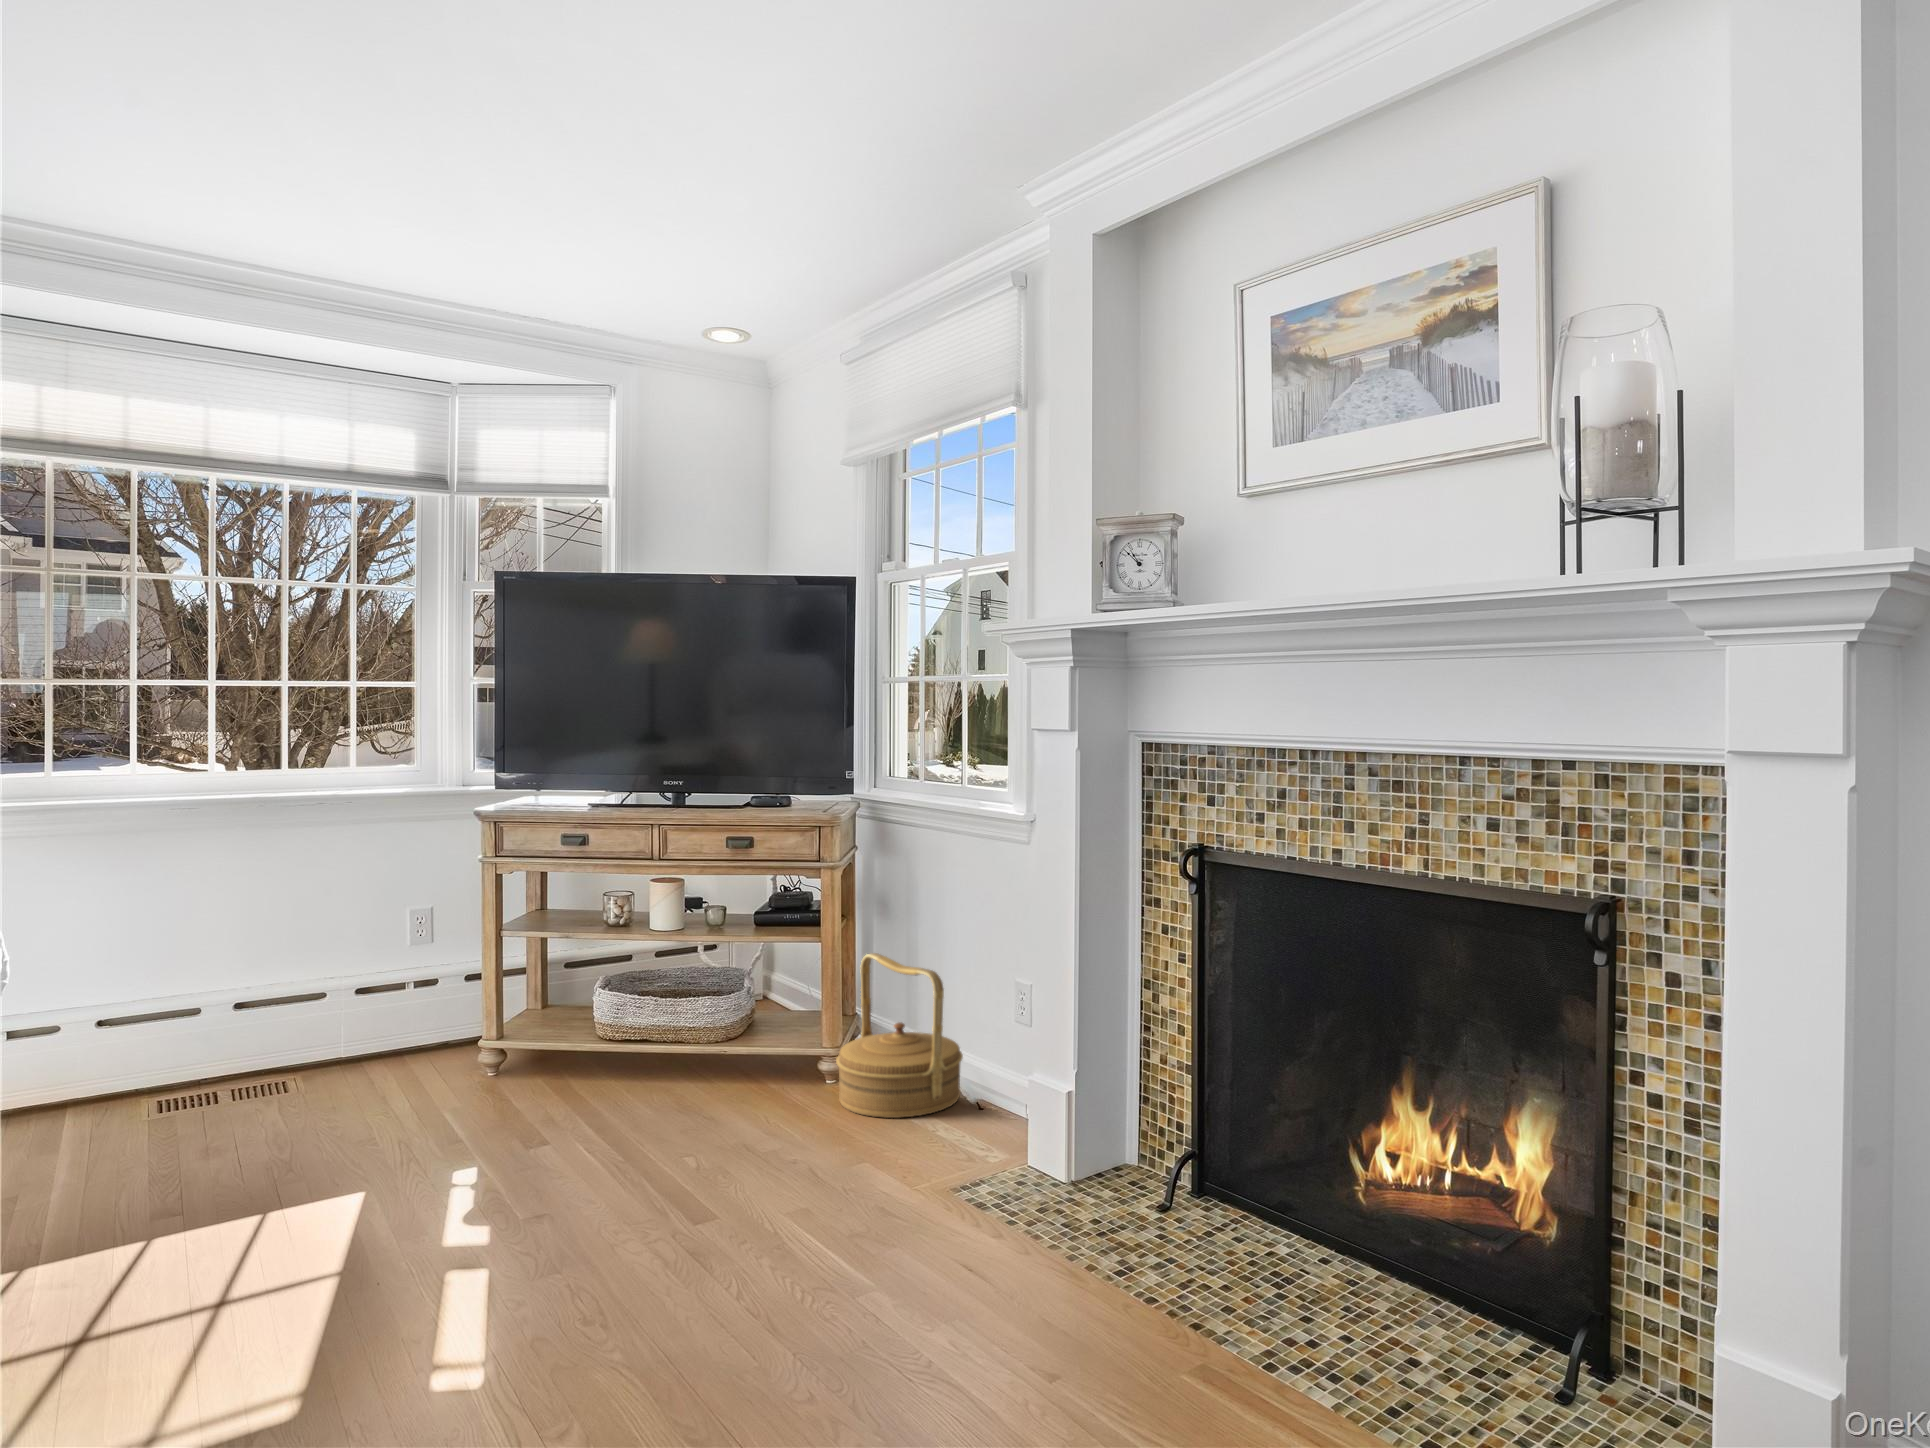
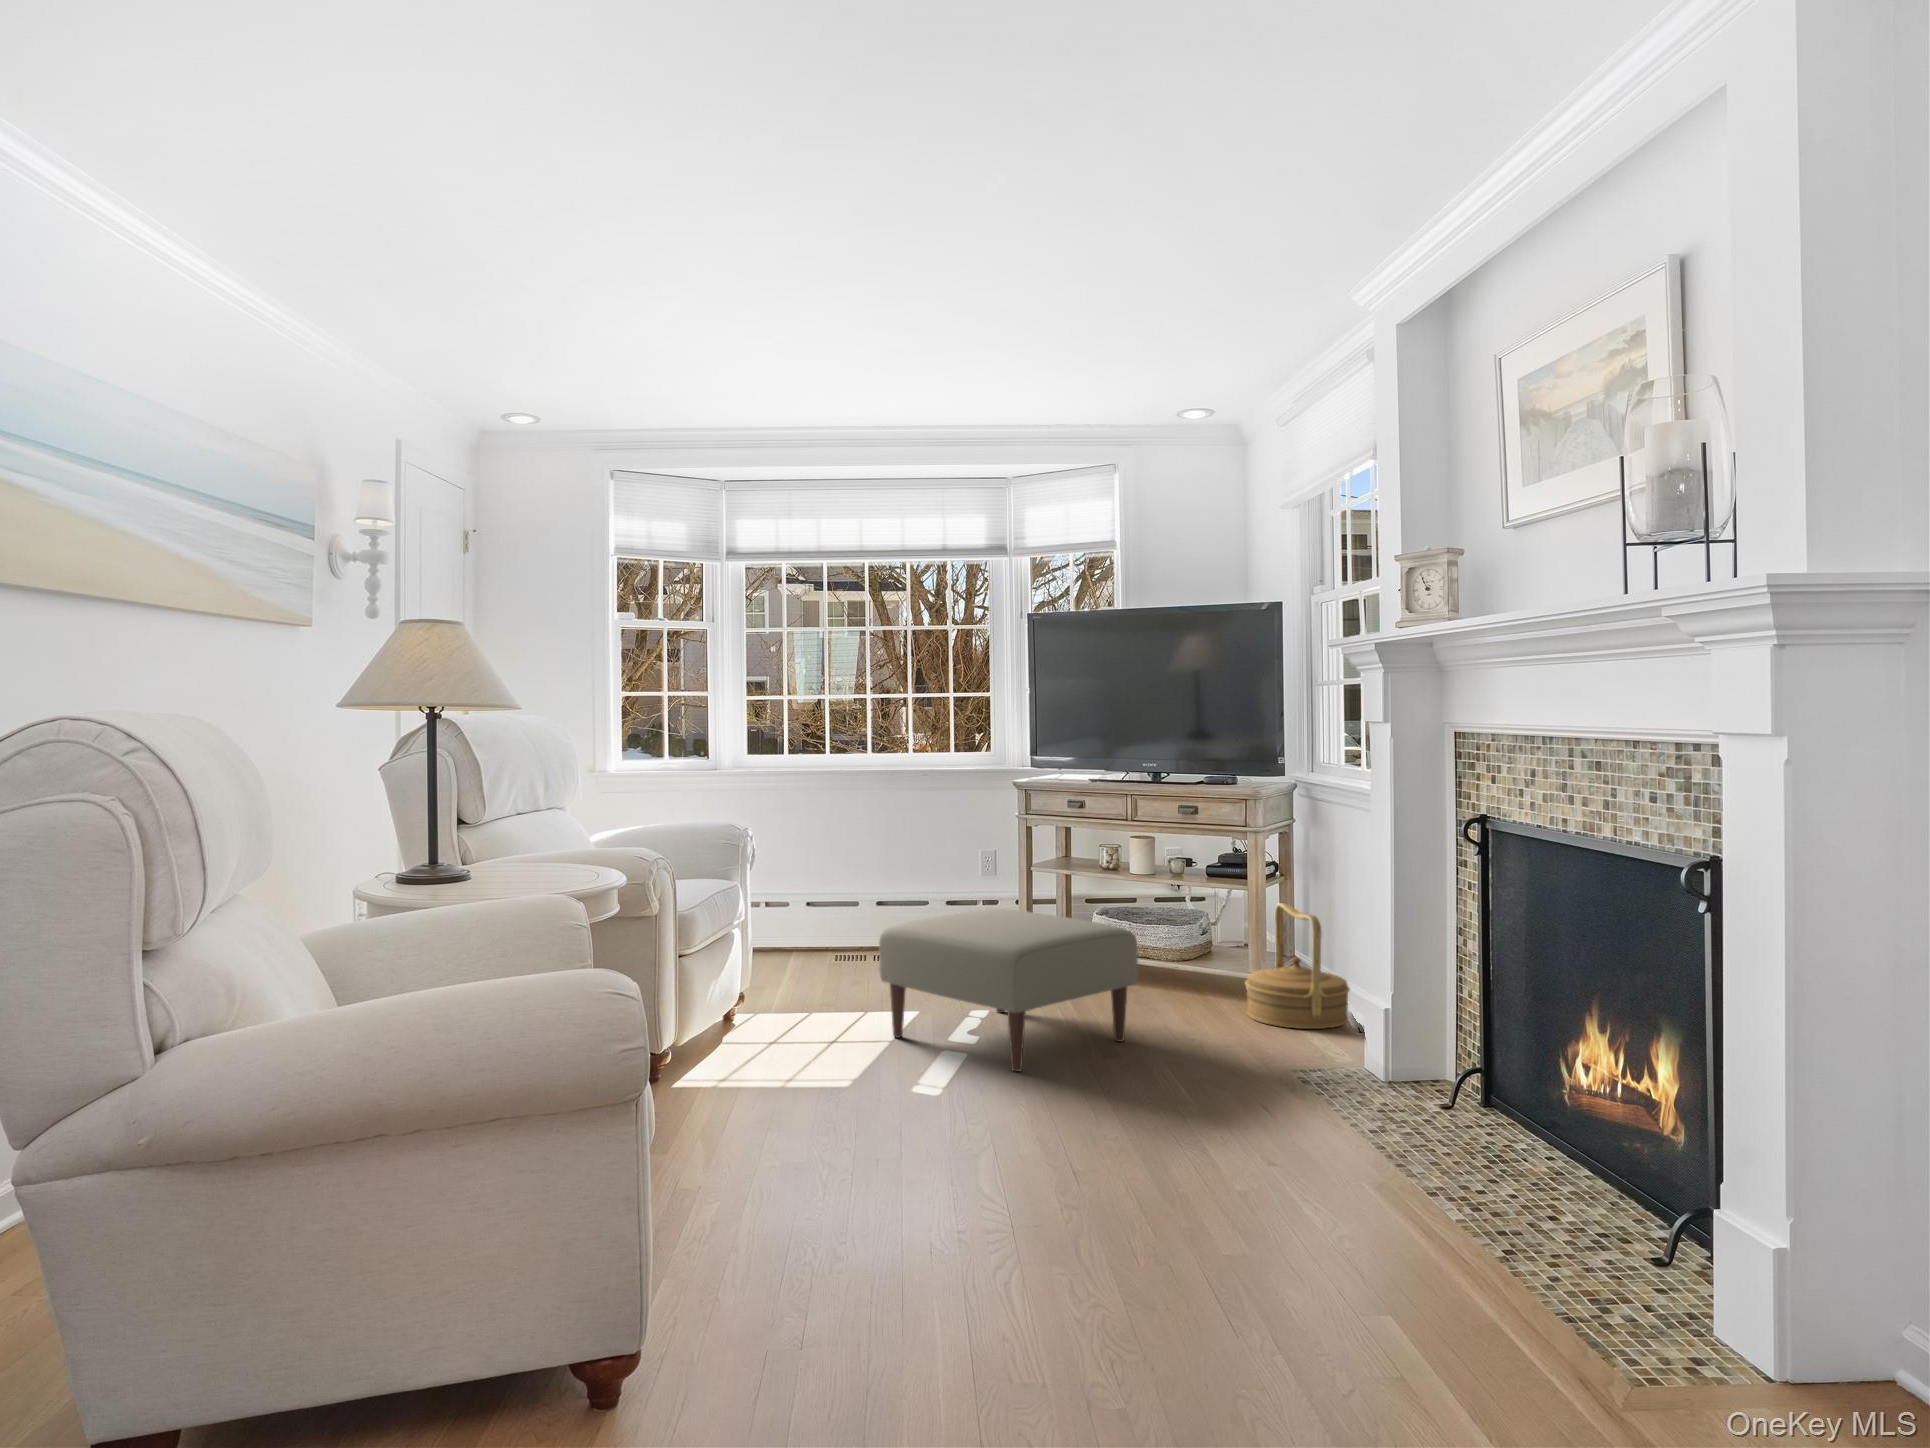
ottoman: none [307,1019,733,1302] -> present [879,909,1138,1071]

